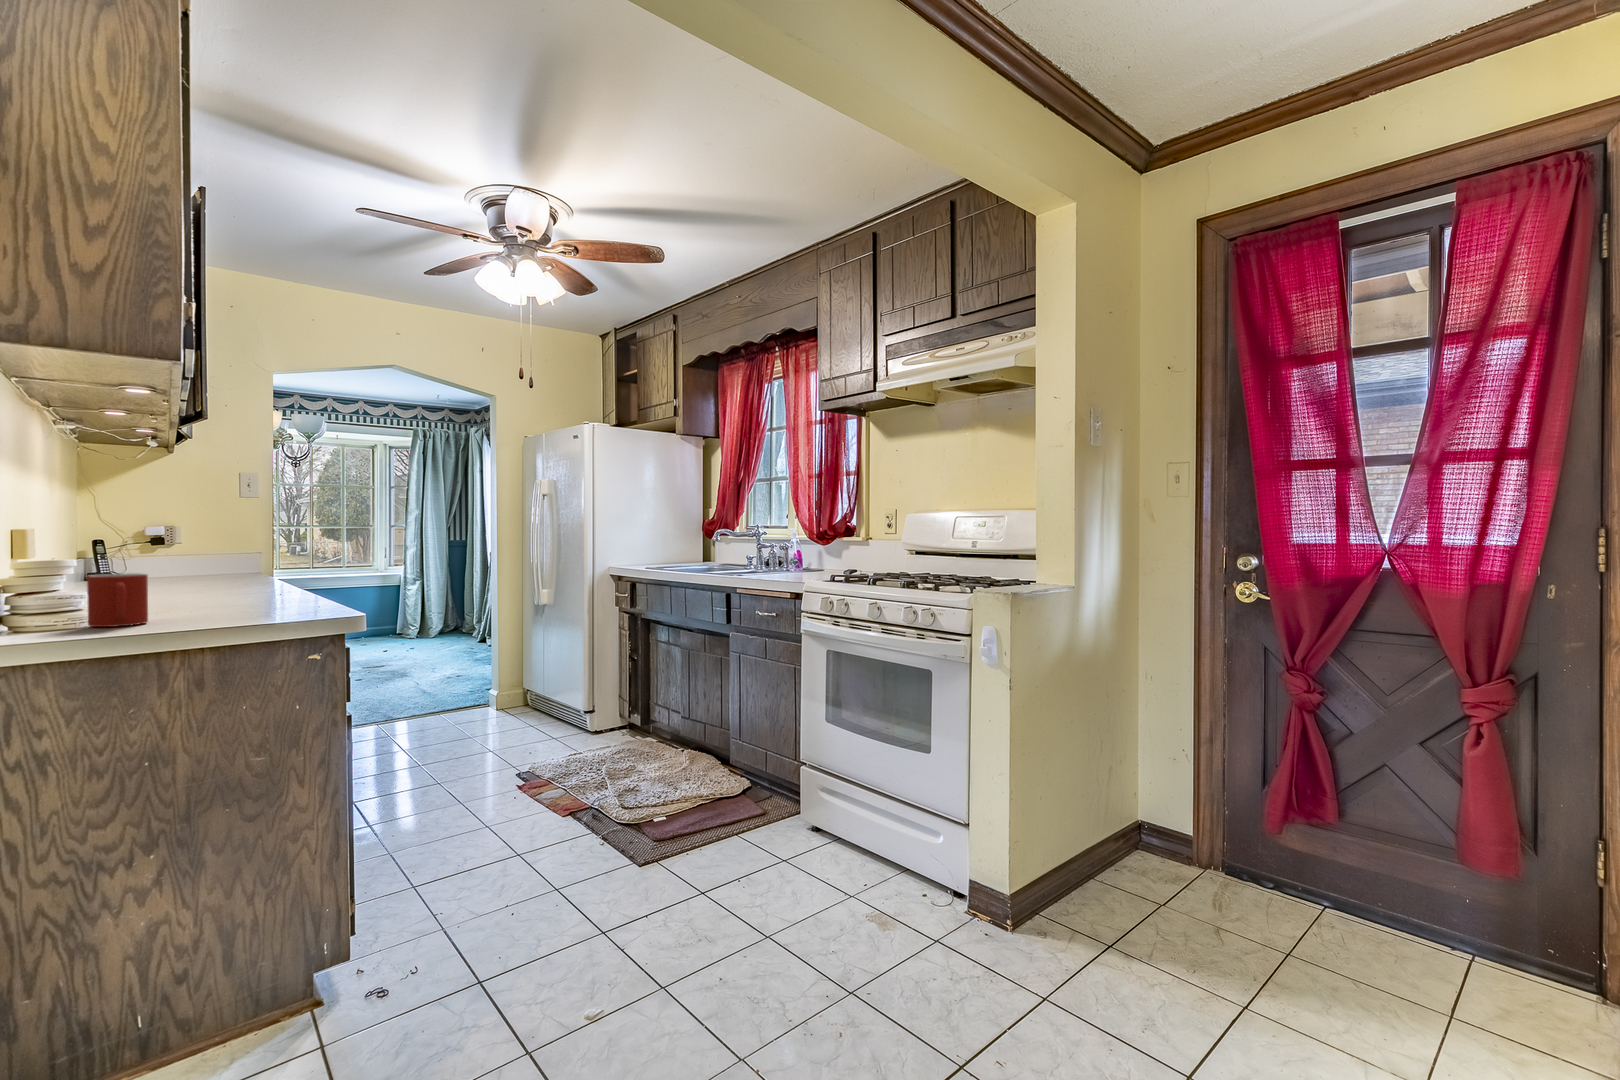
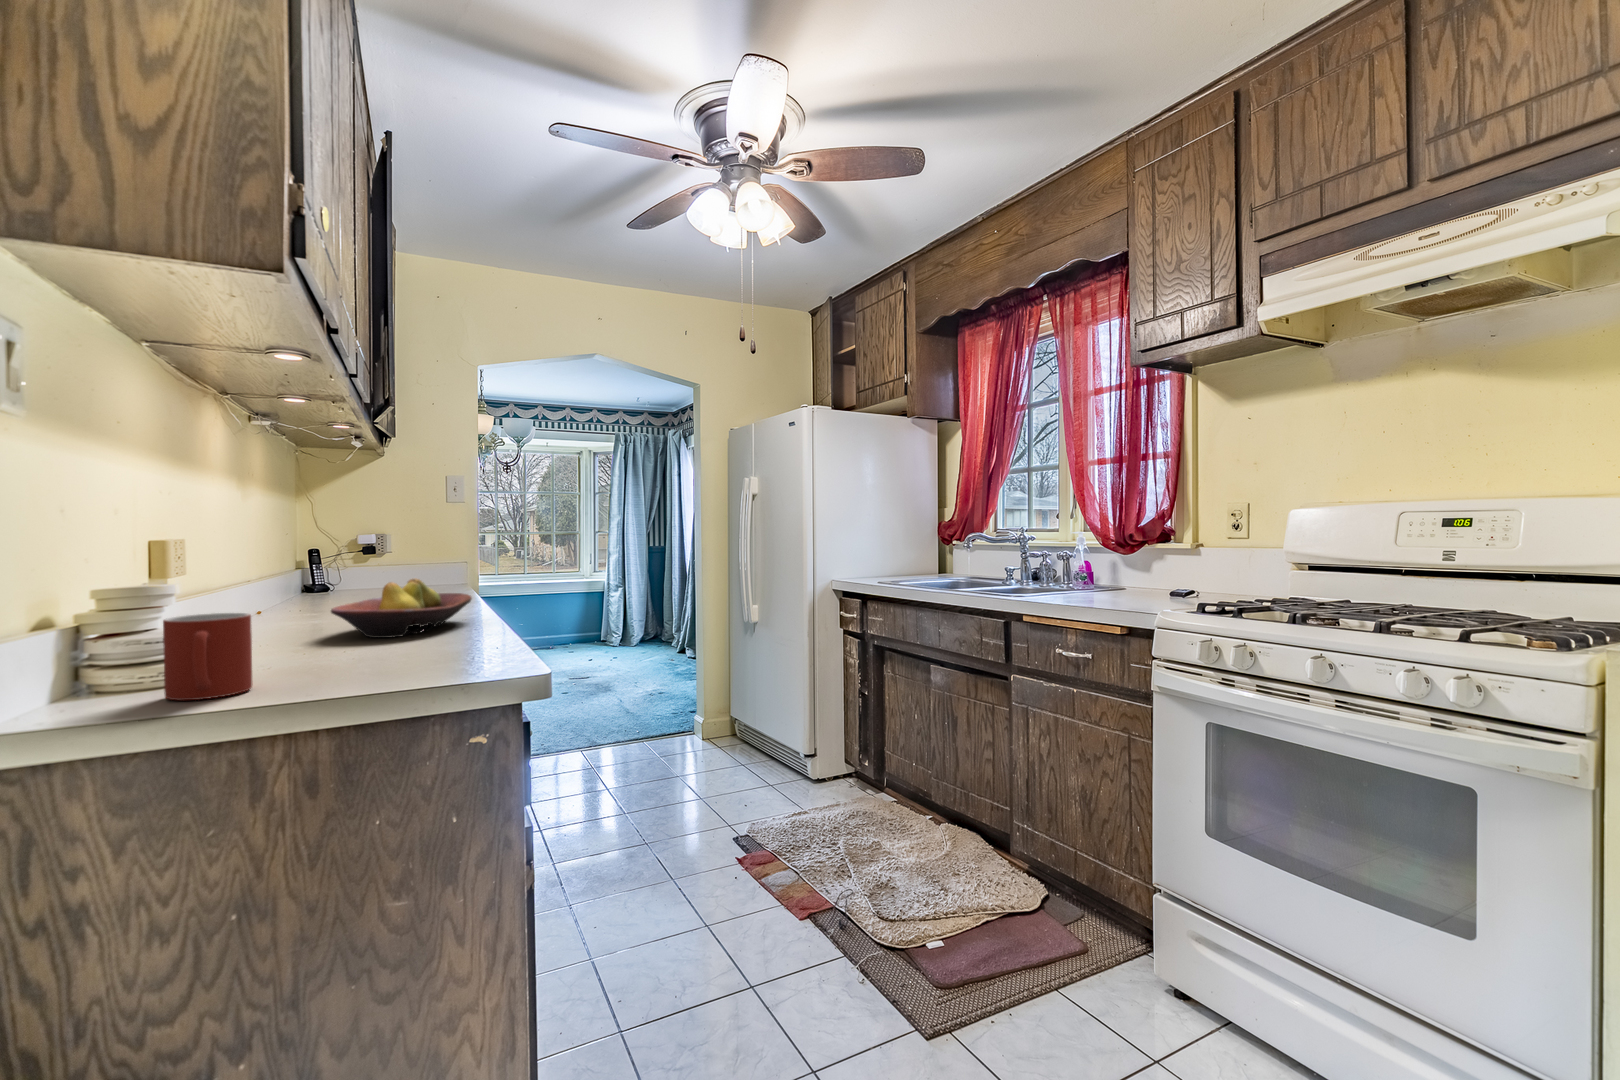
fruit bowl: none [170,559,287,602] -> present [331,578,472,638]

